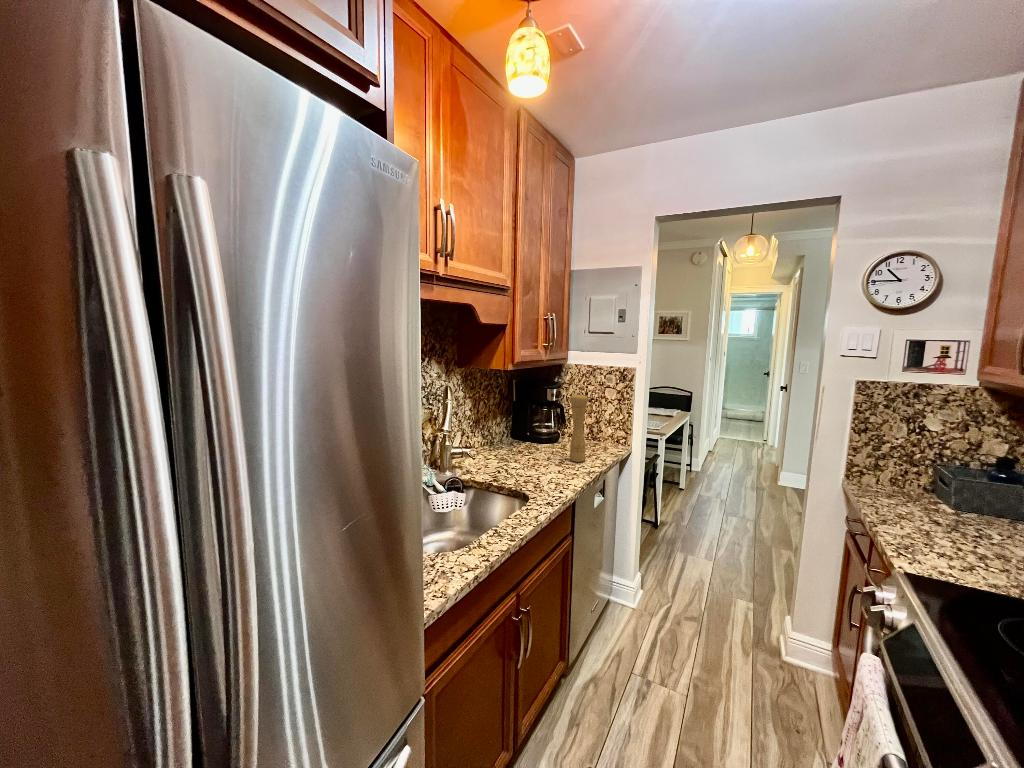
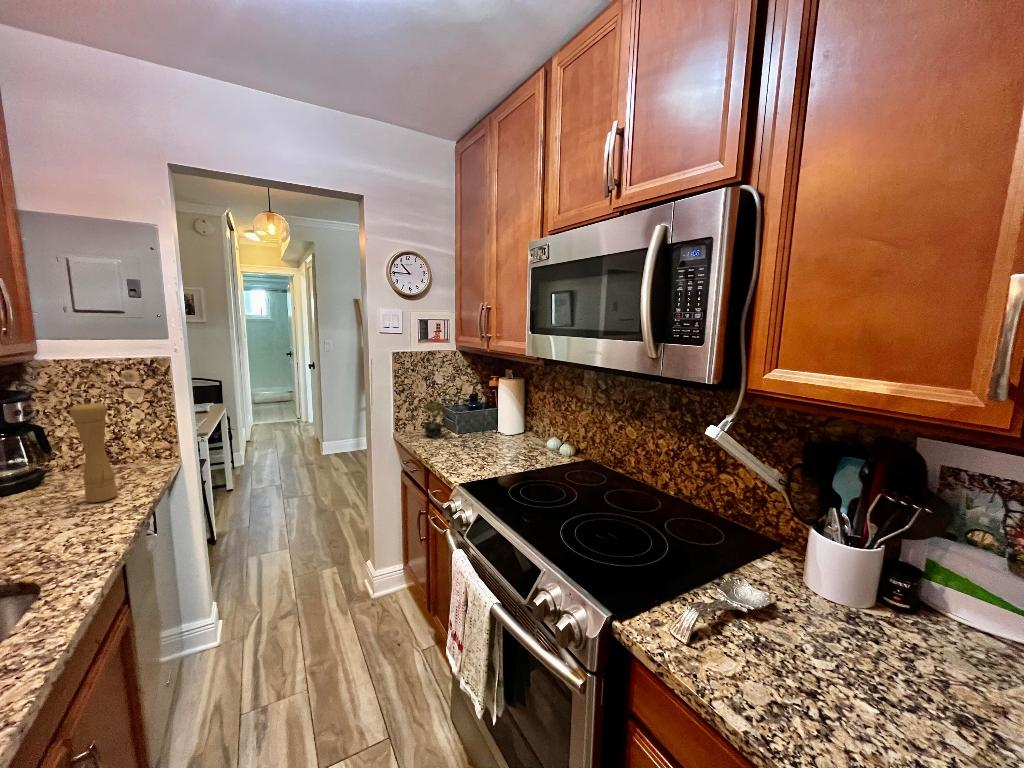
succulent plant: none [888,449,937,505] -> present [424,400,448,438]

